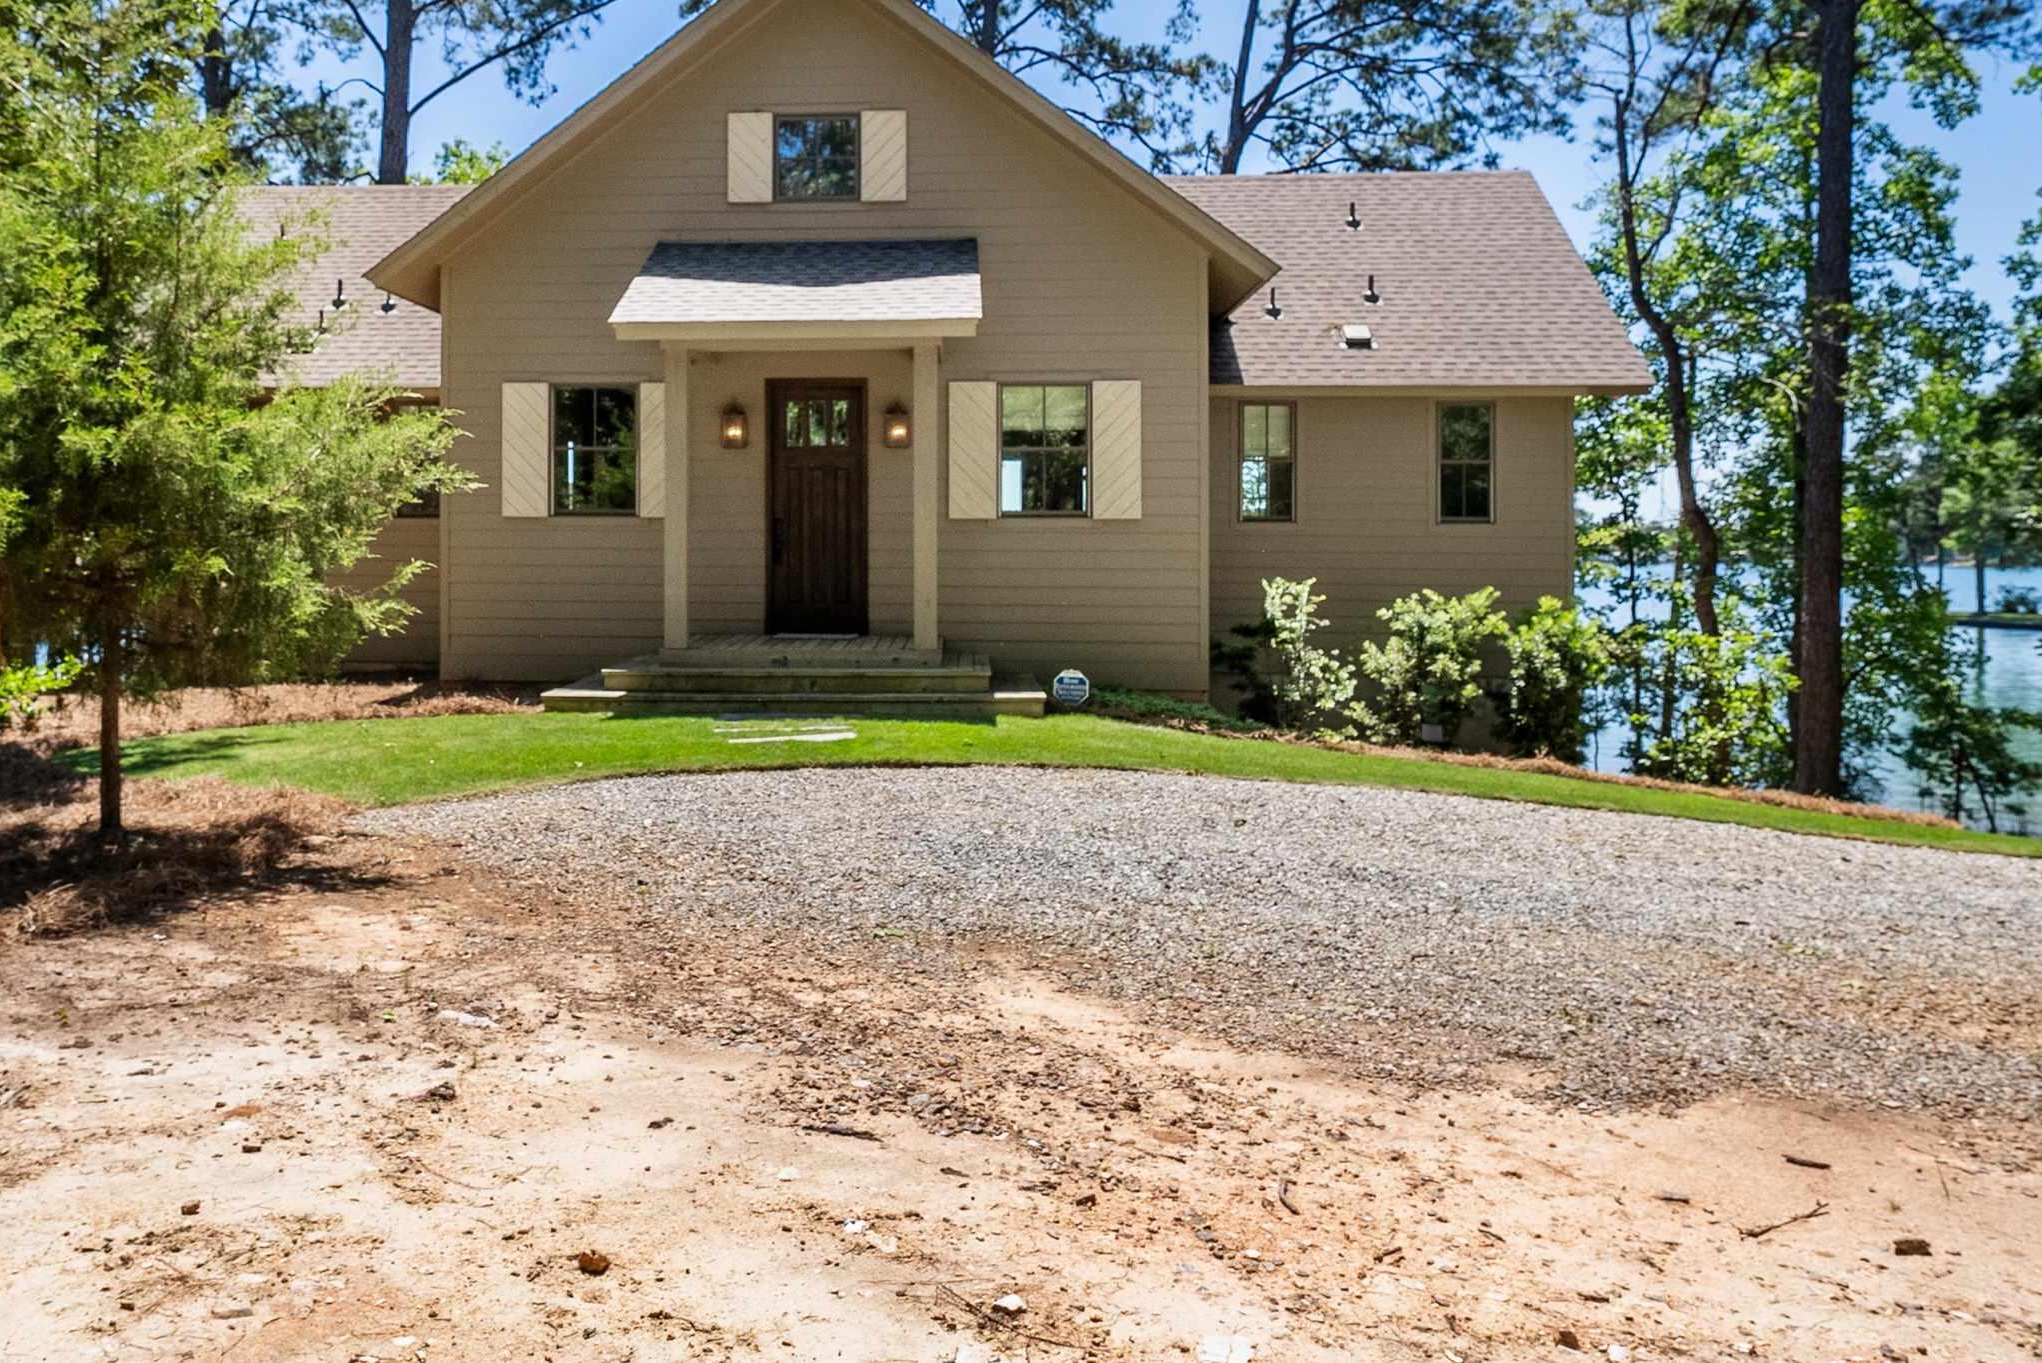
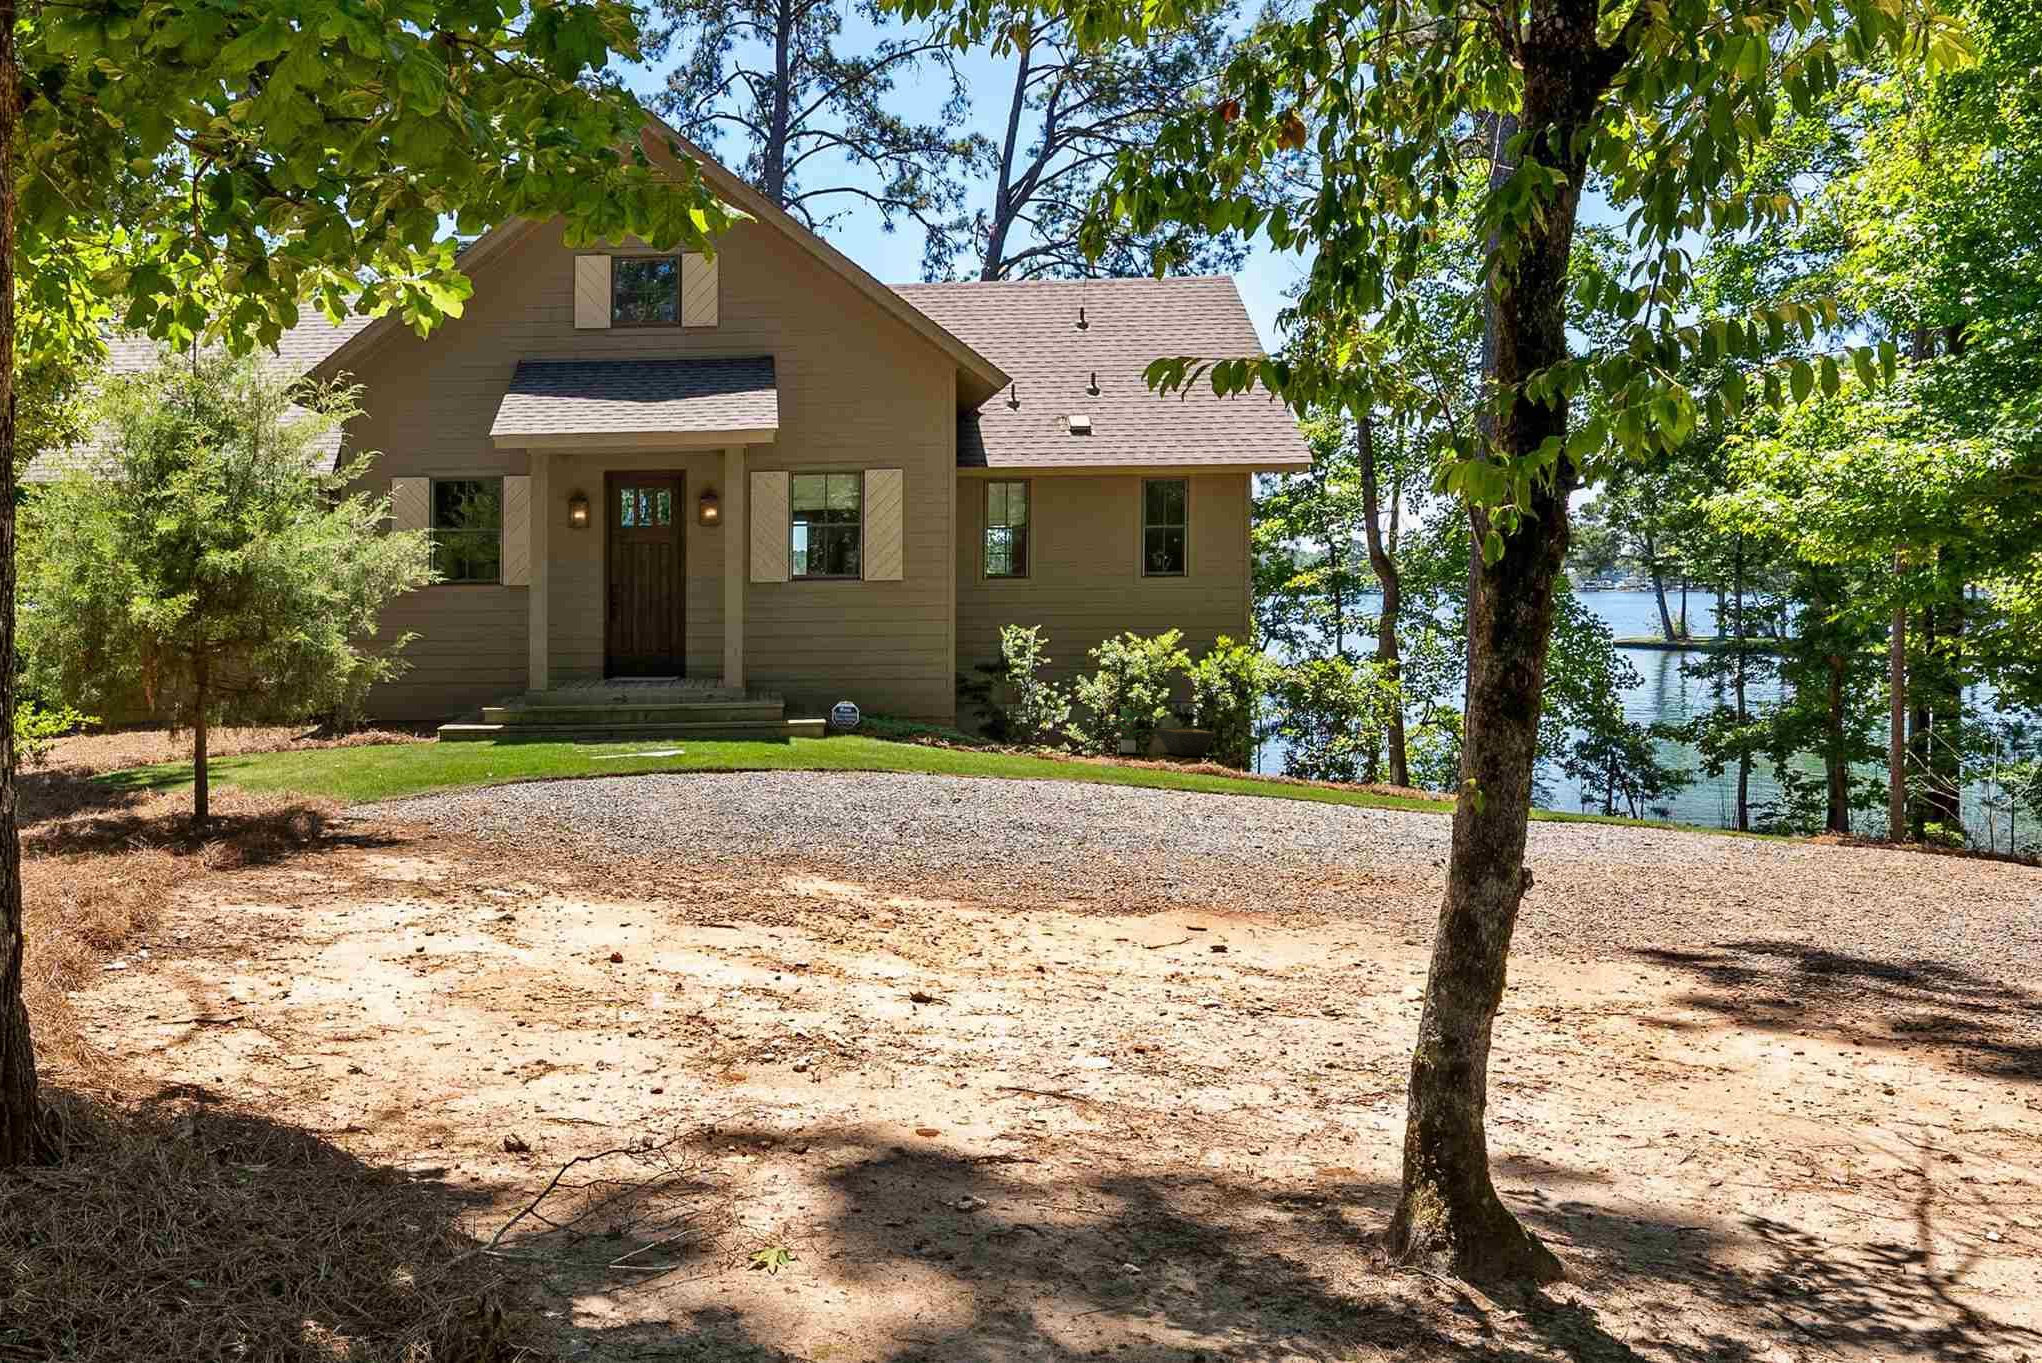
basket: none [1465,711,1550,747] -> present [1155,728,1216,755]

